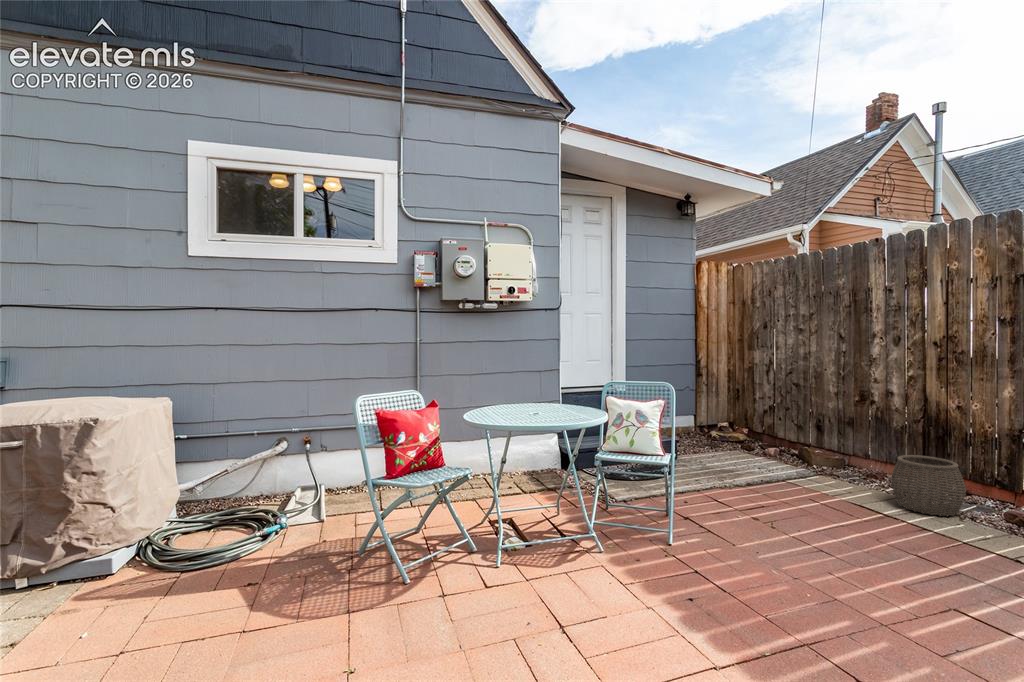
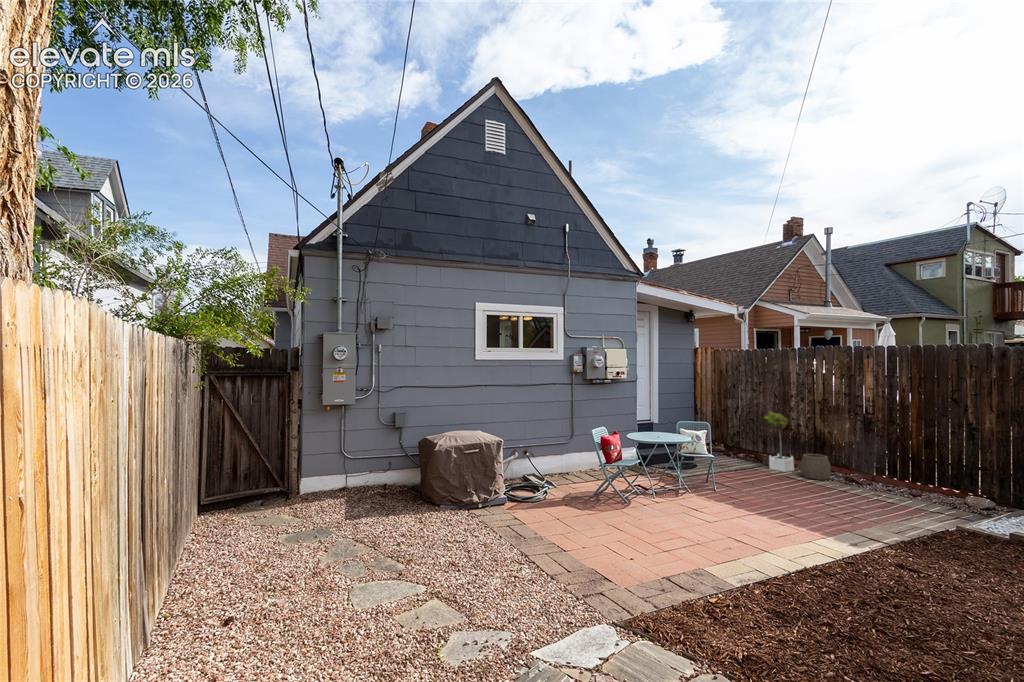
potted tree: none [813,365,876,490] -> present [764,411,794,472]

